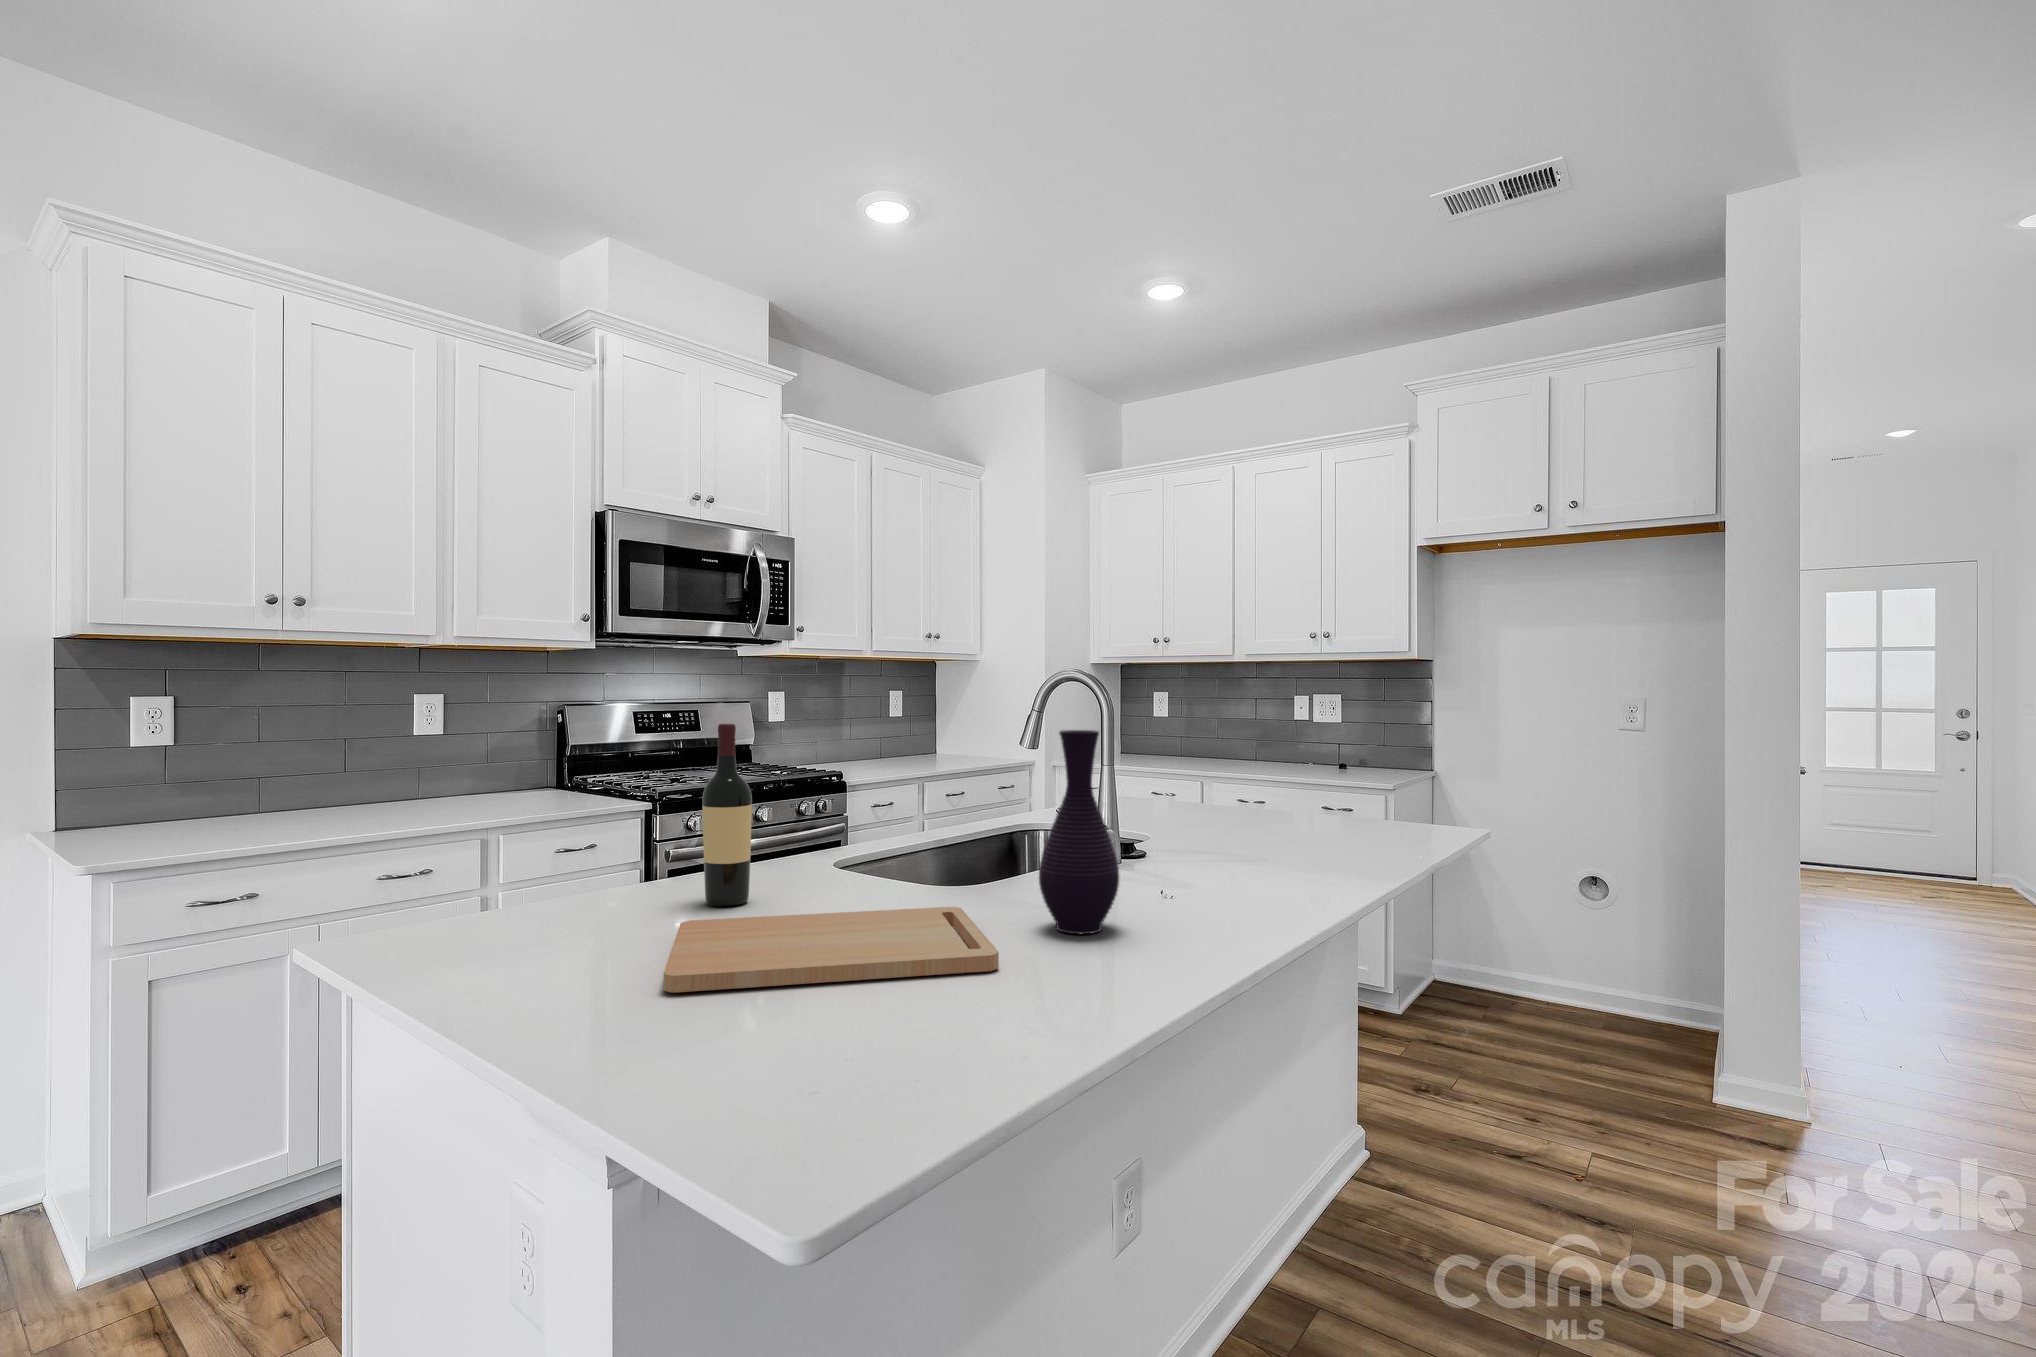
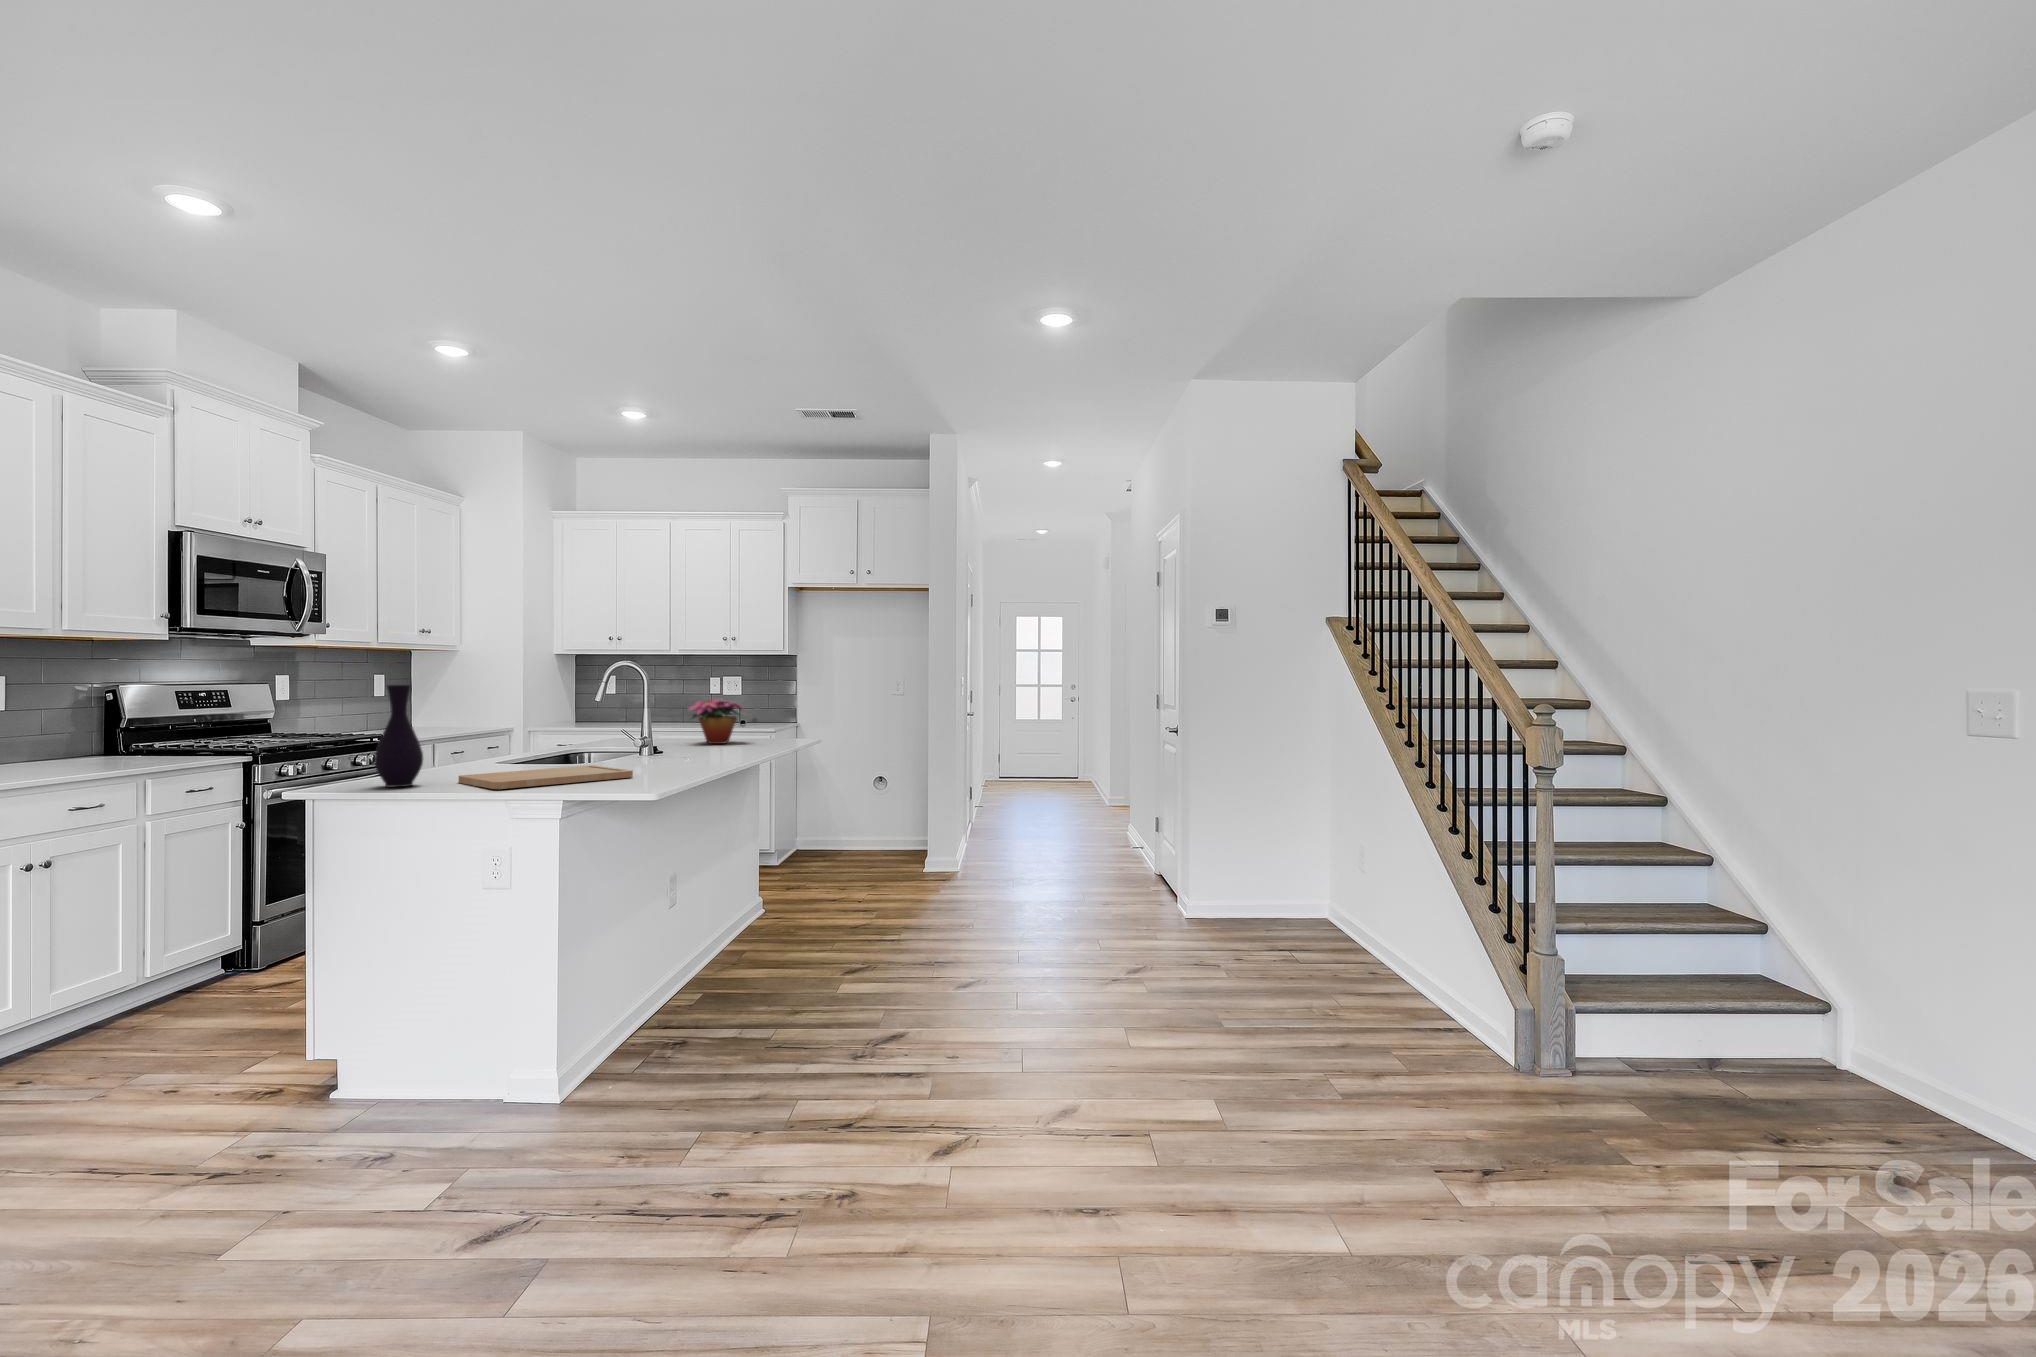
wine bottle: present [702,724,752,906] -> none [439,683,468,776]
vase: present [1039,730,1119,934] -> present [374,685,423,787]
flower arrangement: none [1211,746,1342,835] -> present [690,699,743,744]

